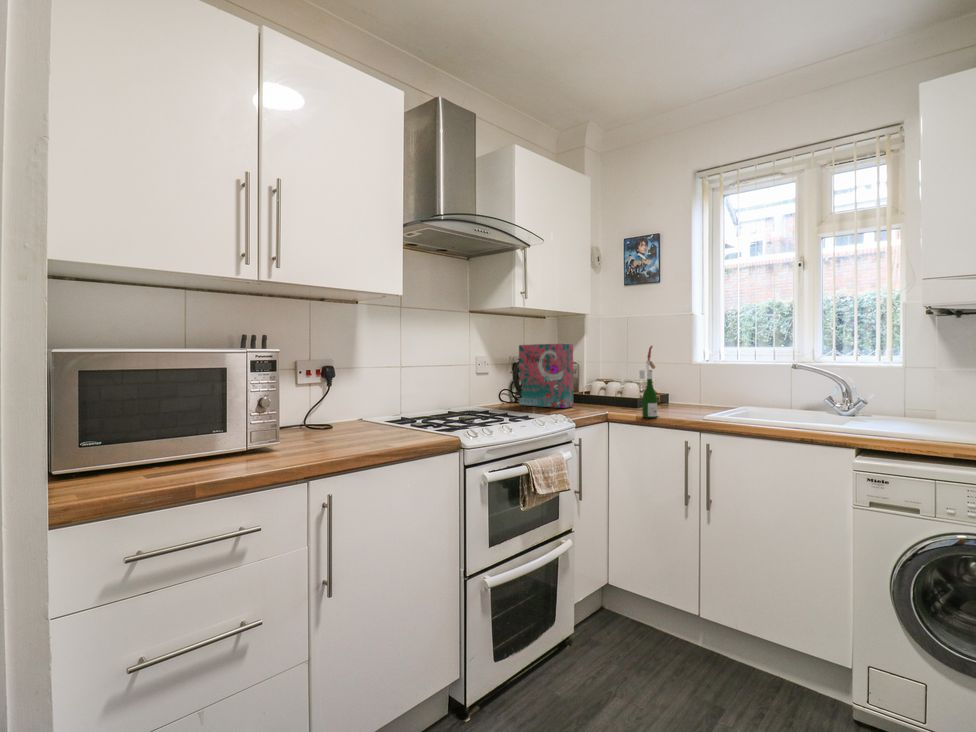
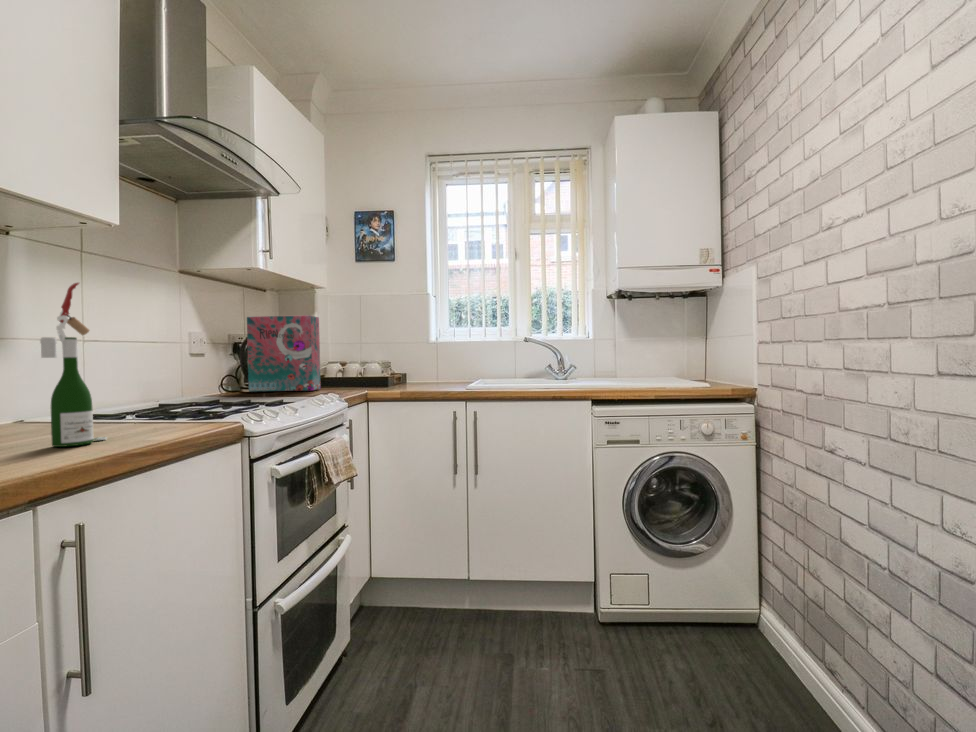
wine bottle: present [639,346,659,418] -> present [40,283,107,447]

